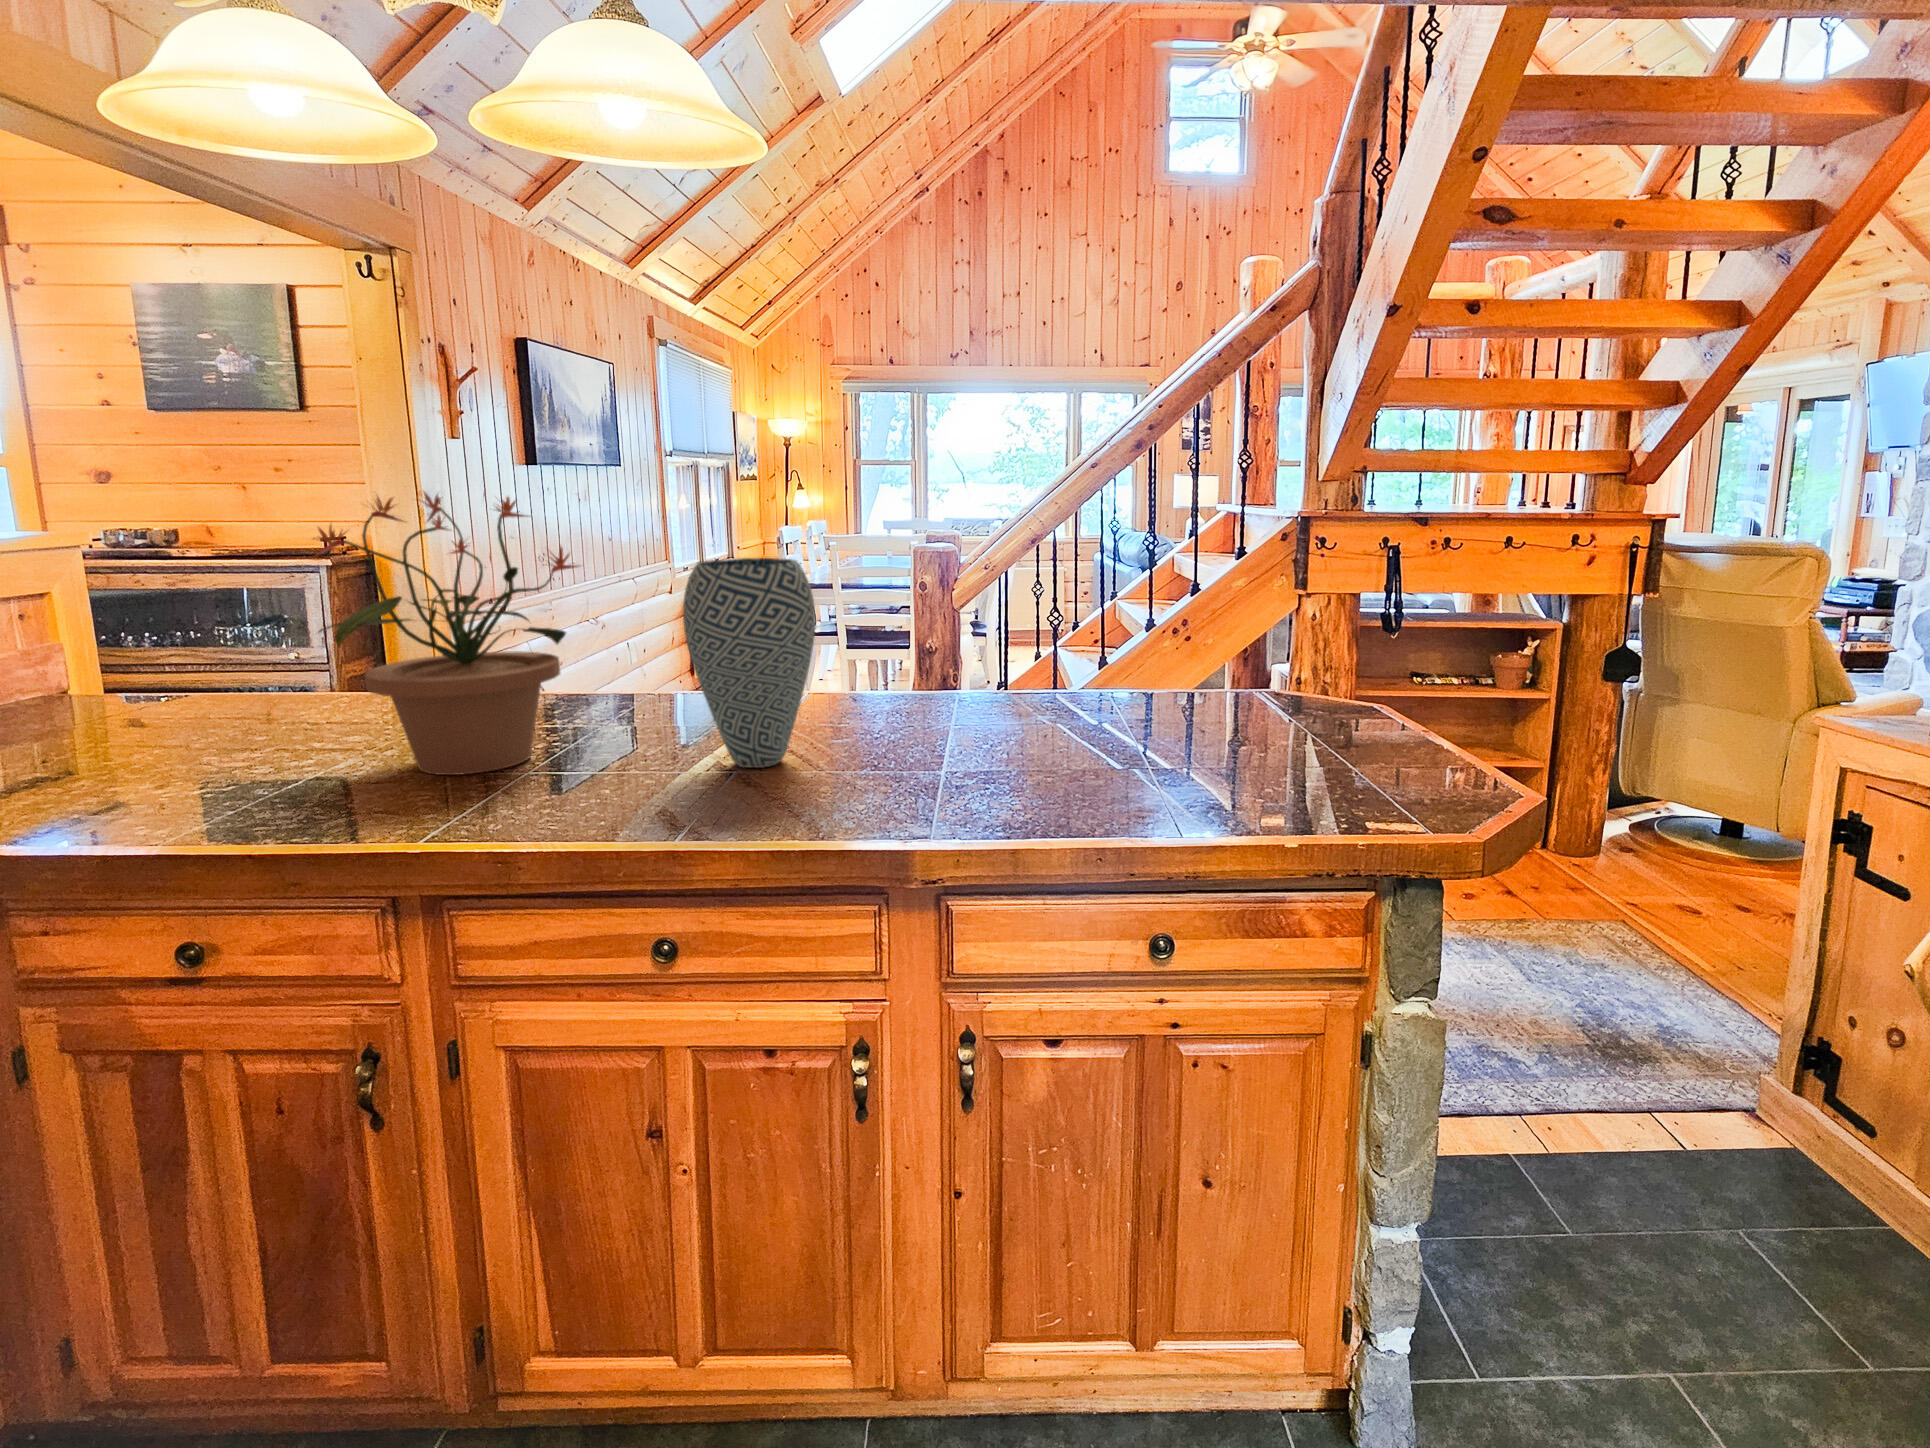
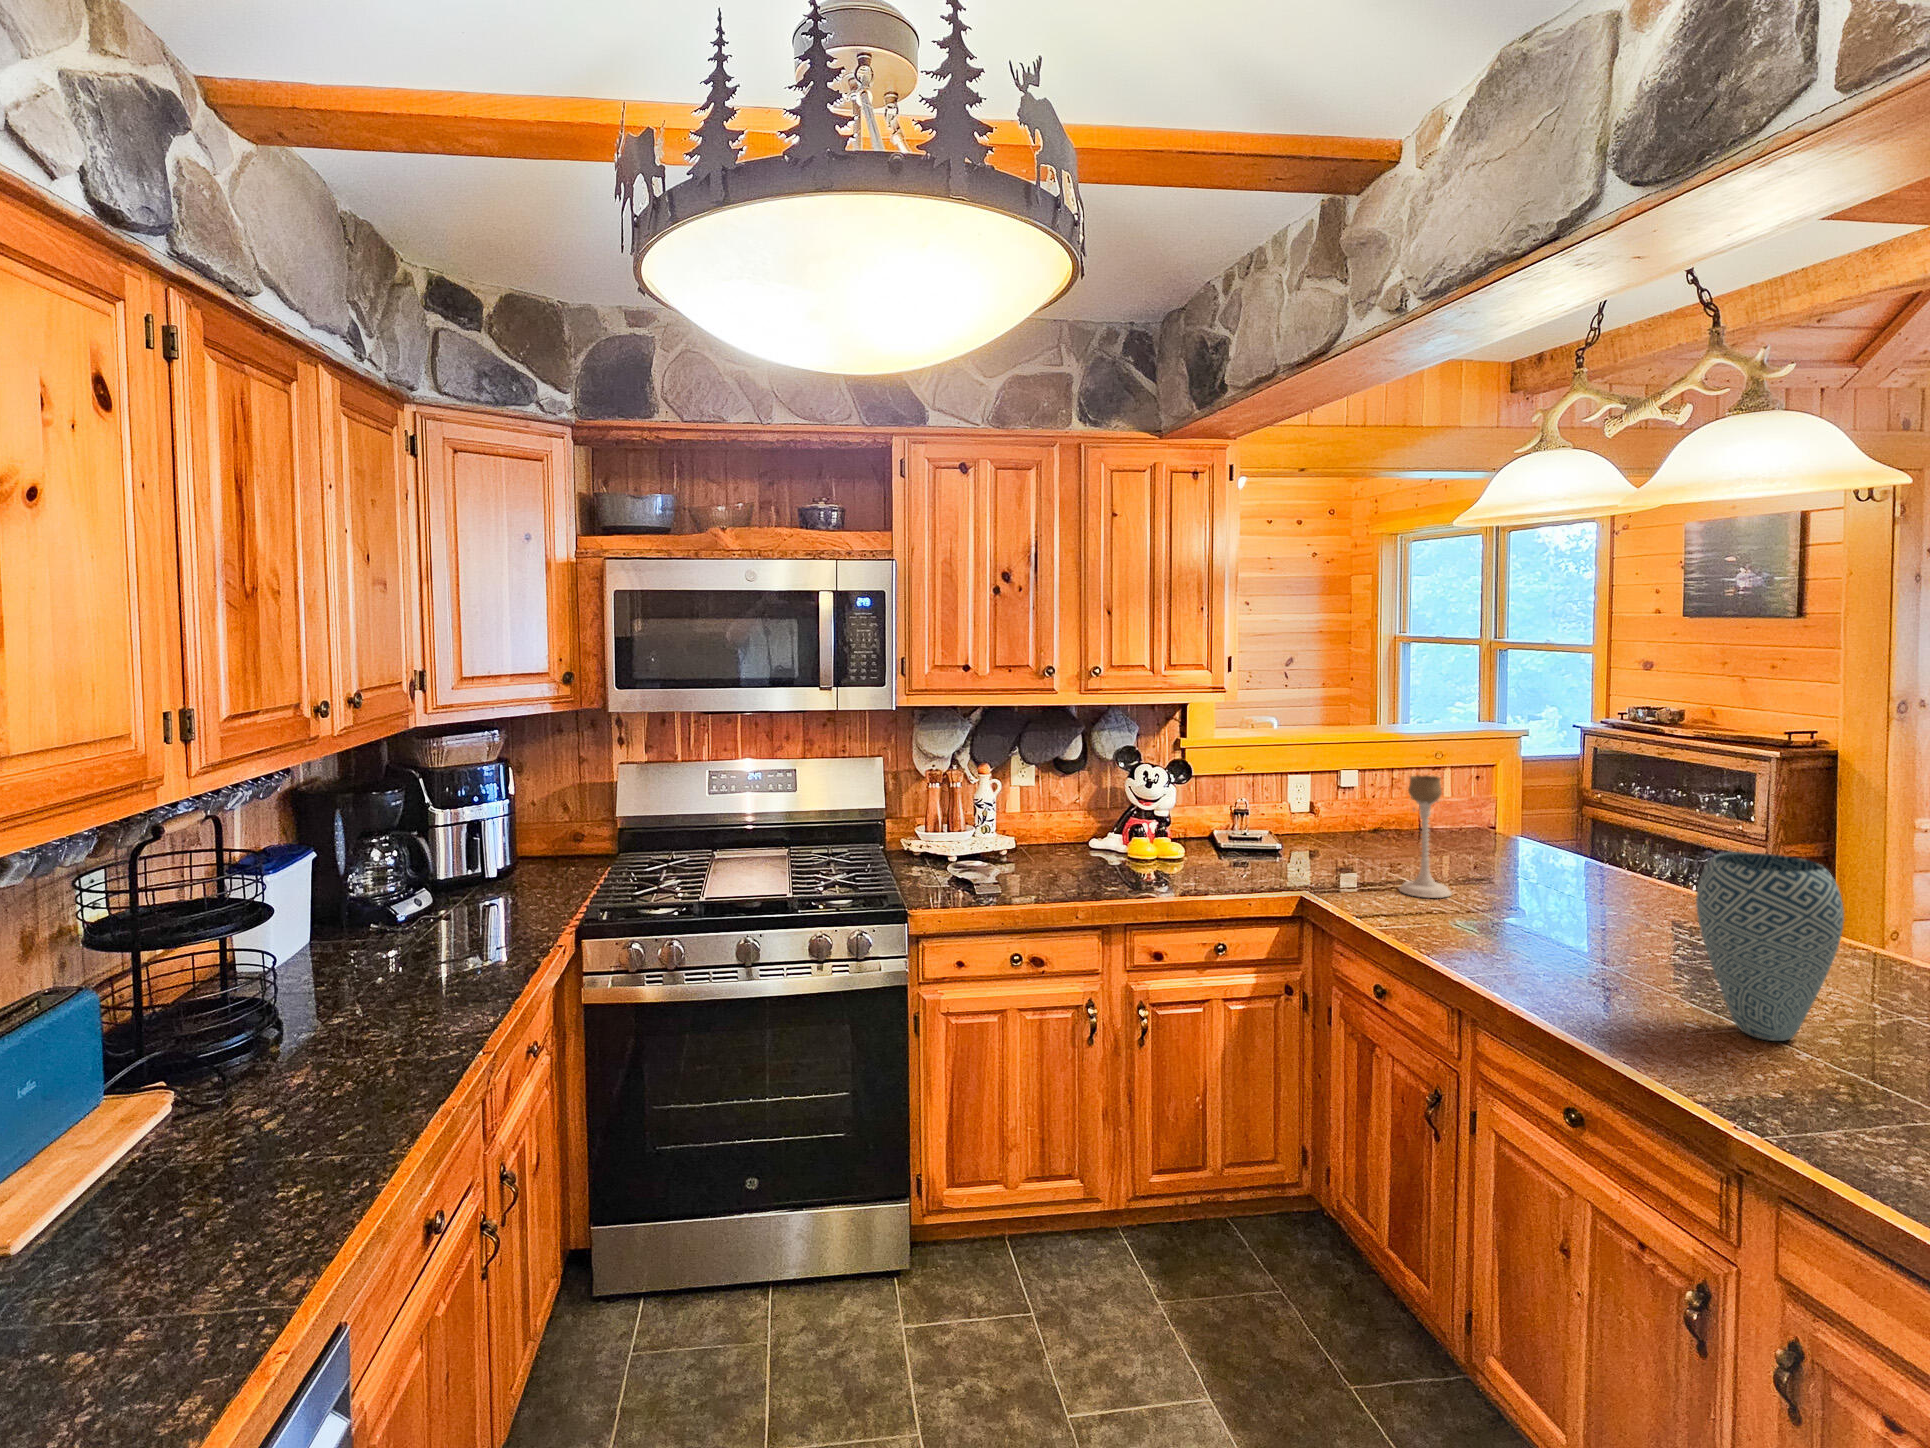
potted plant: present [313,492,578,775] -> none [1491,758,1675,963]
candle holder: none [49,560,178,785] -> present [1399,775,1452,898]

